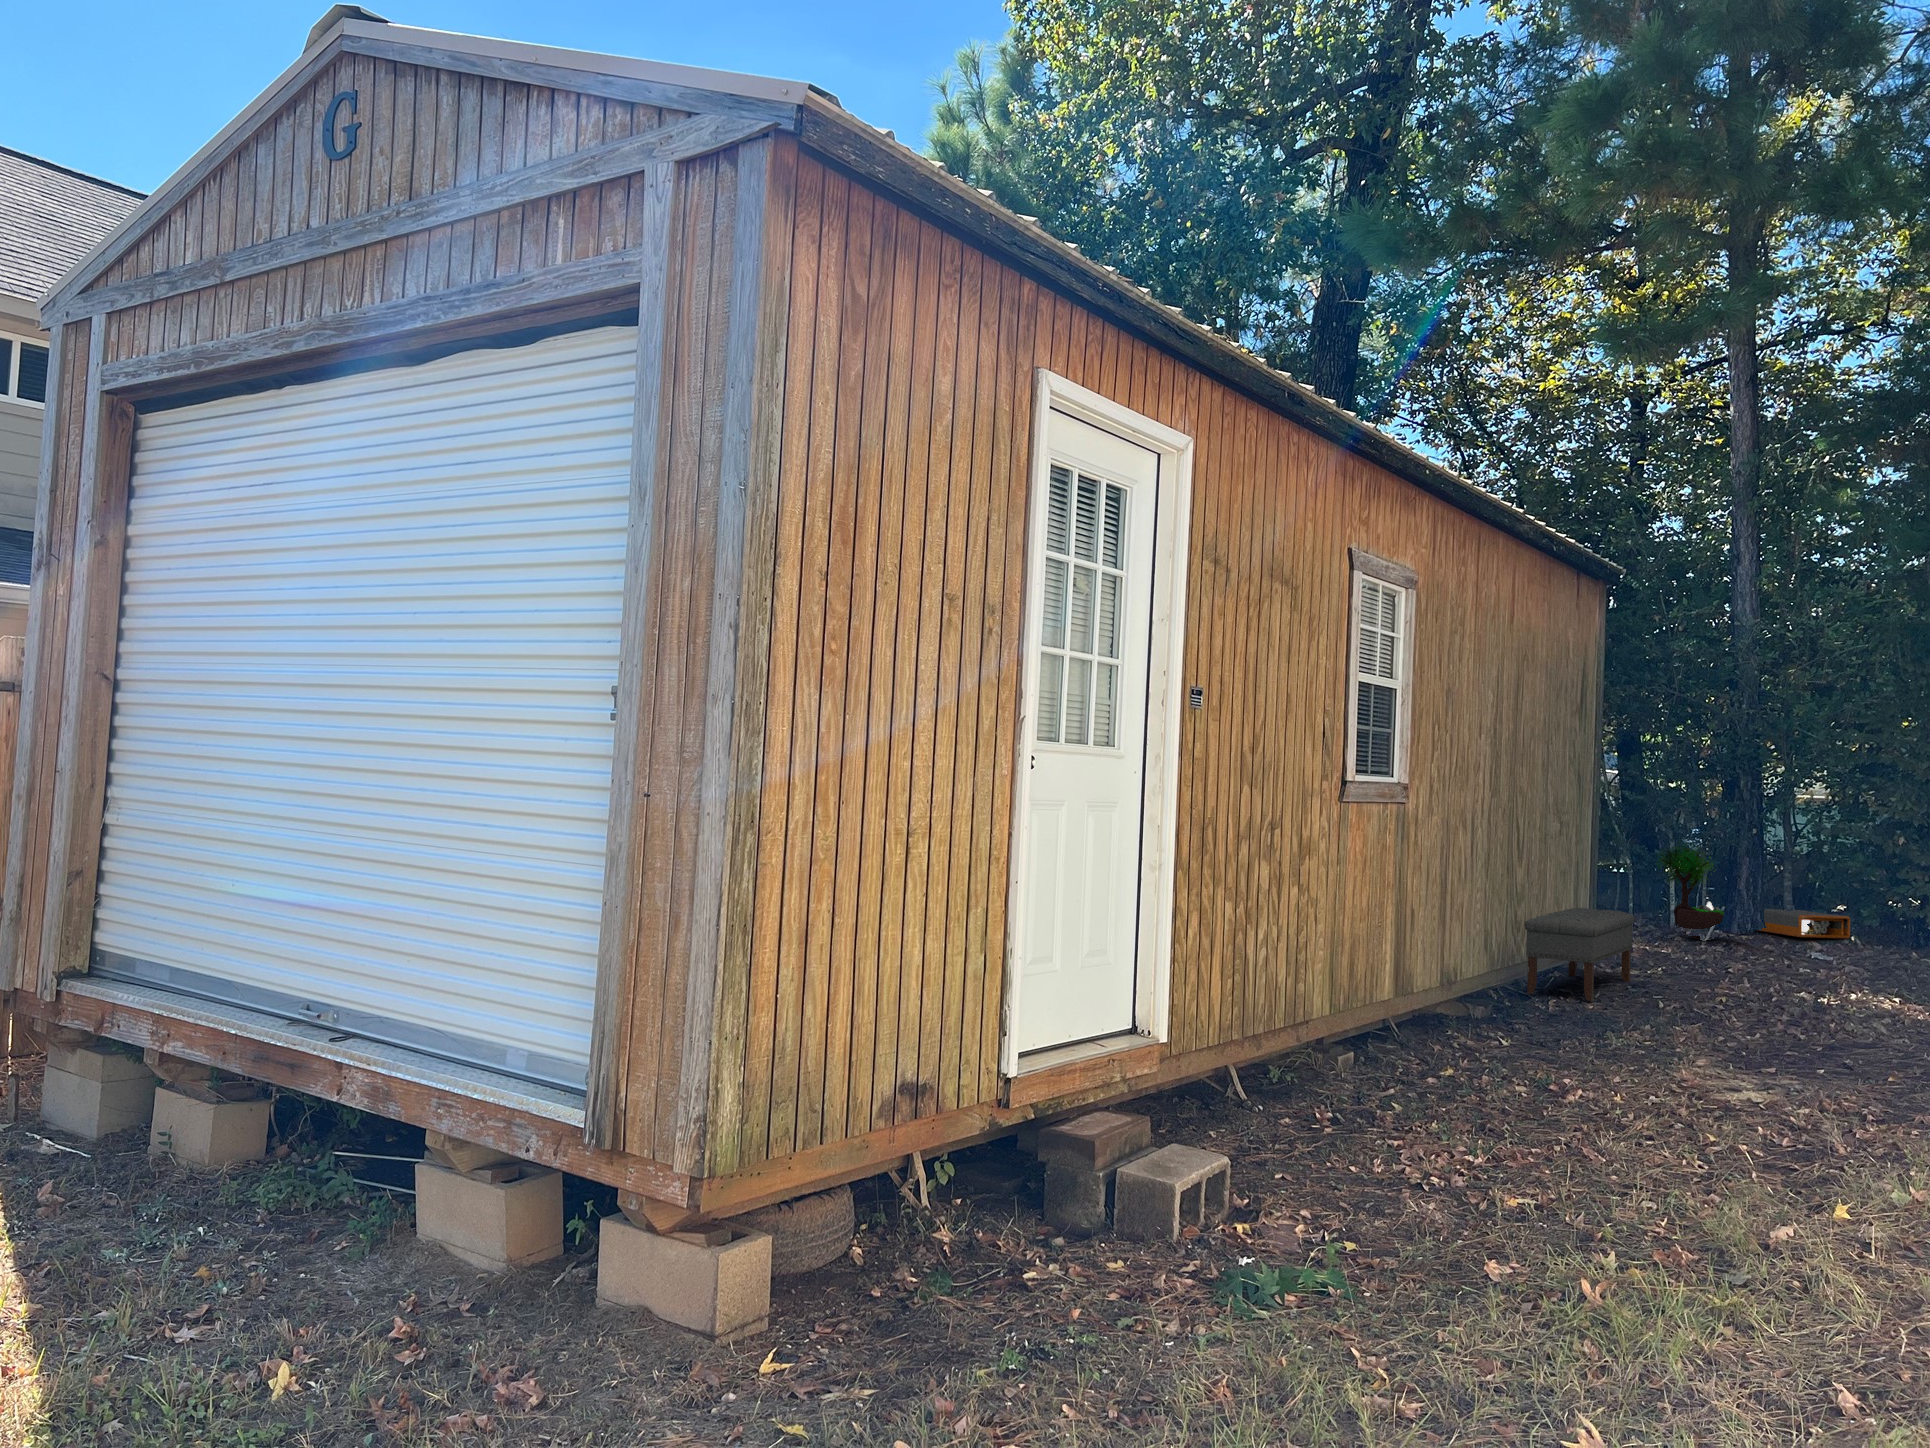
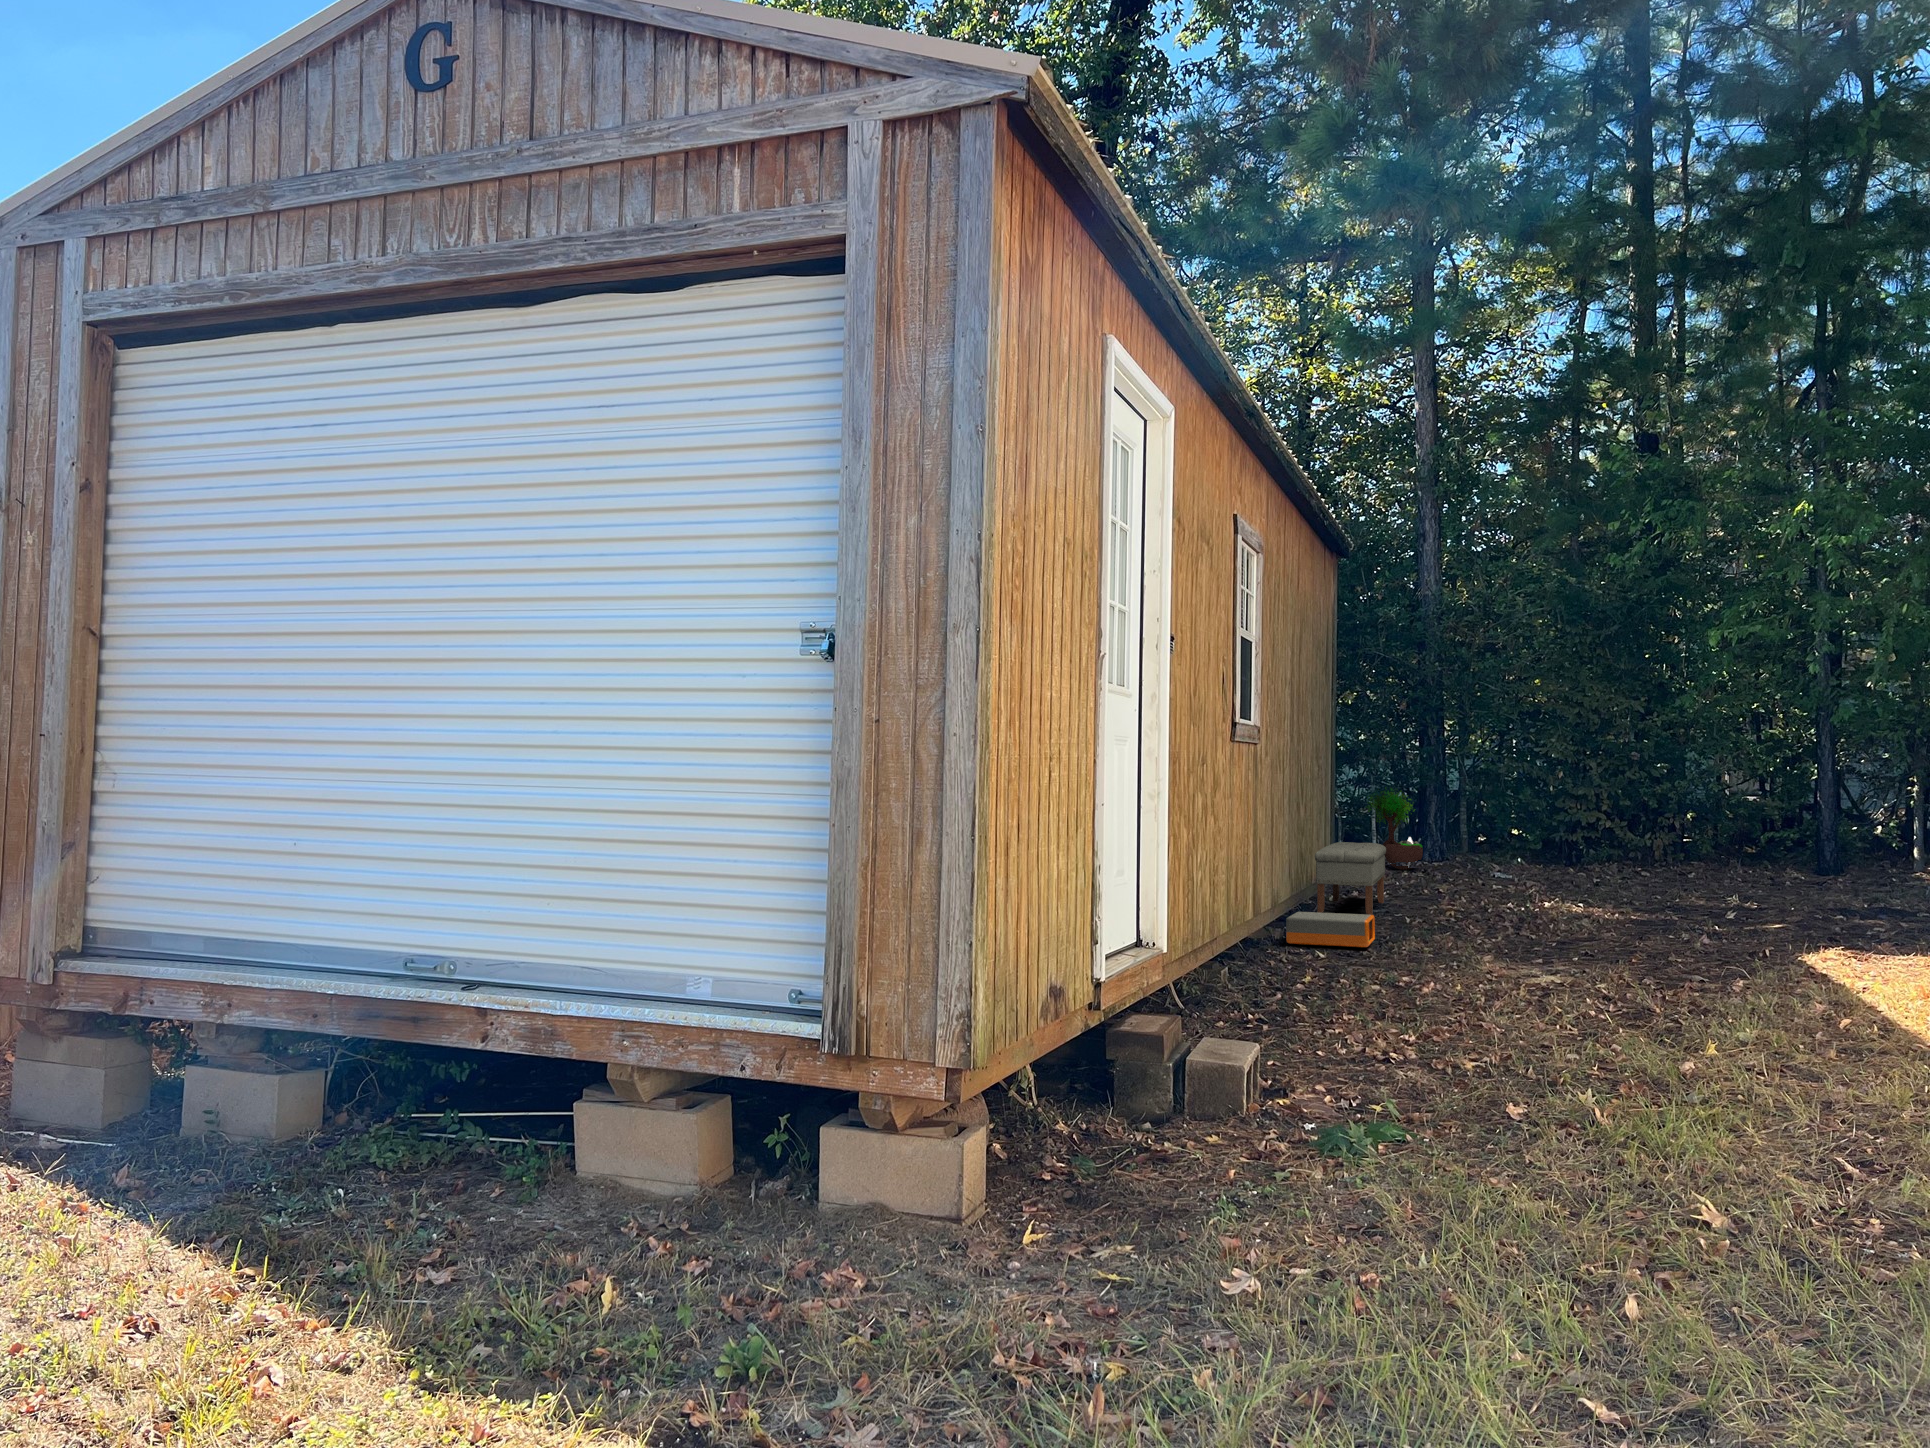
storage box: present [1758,909,1850,938] -> present [1286,912,1375,947]

